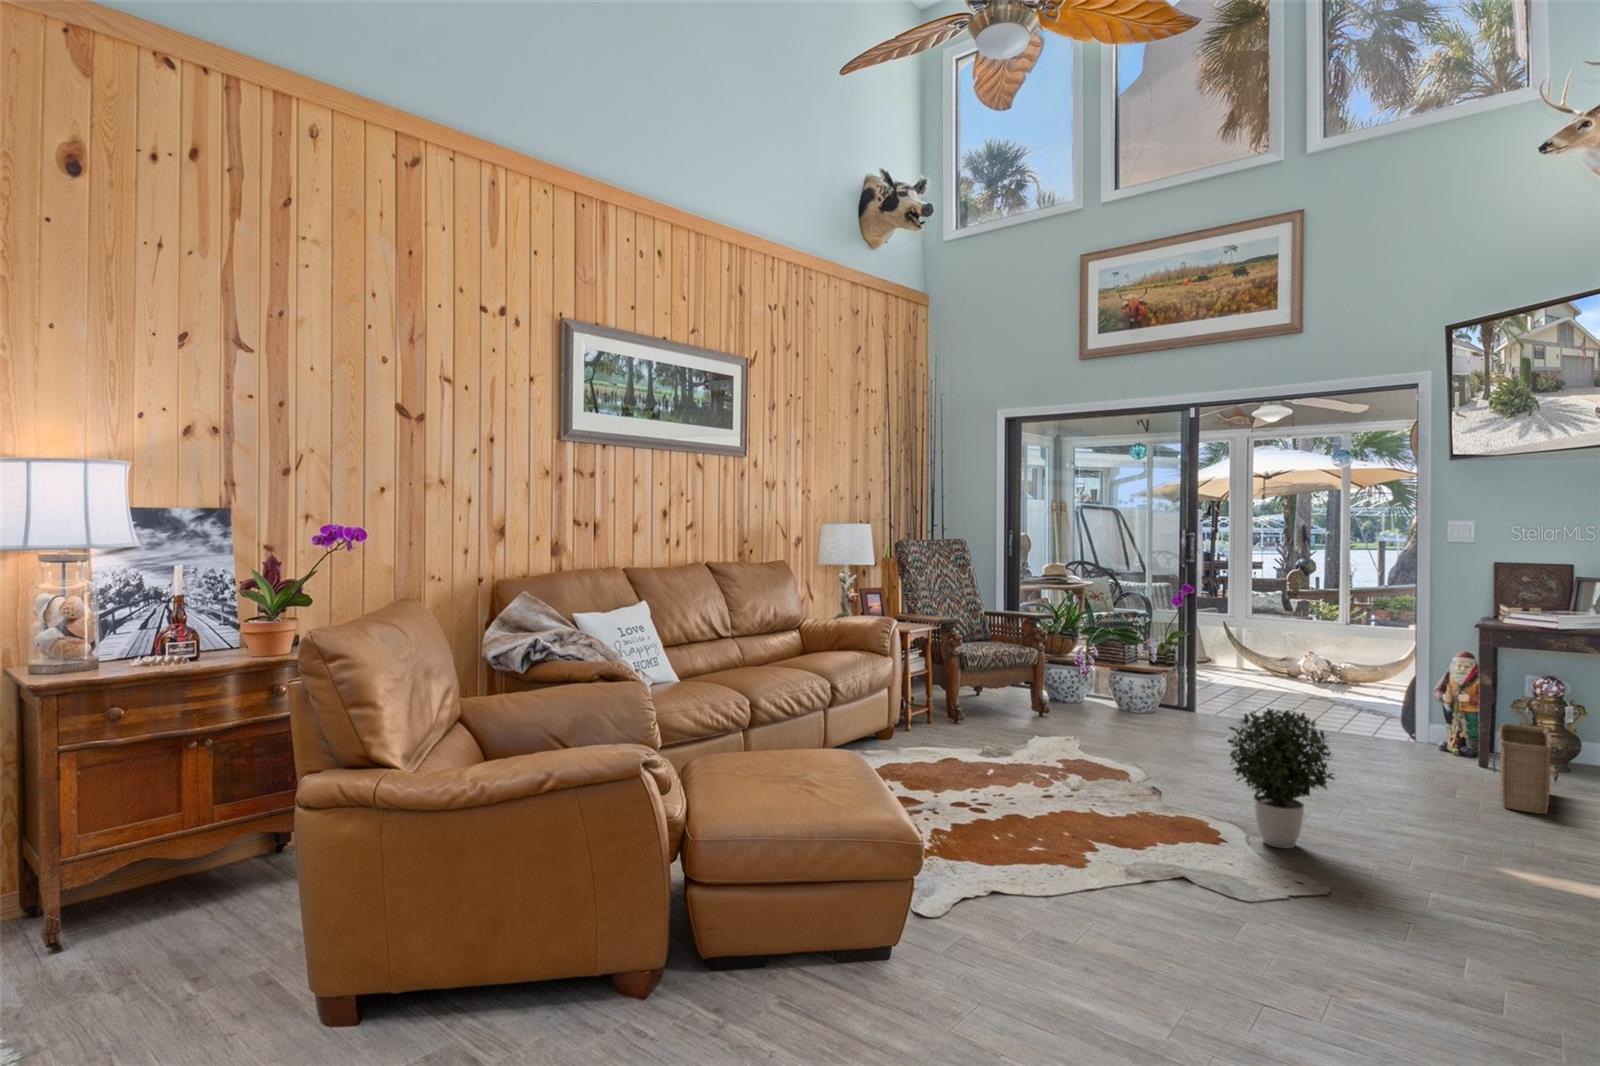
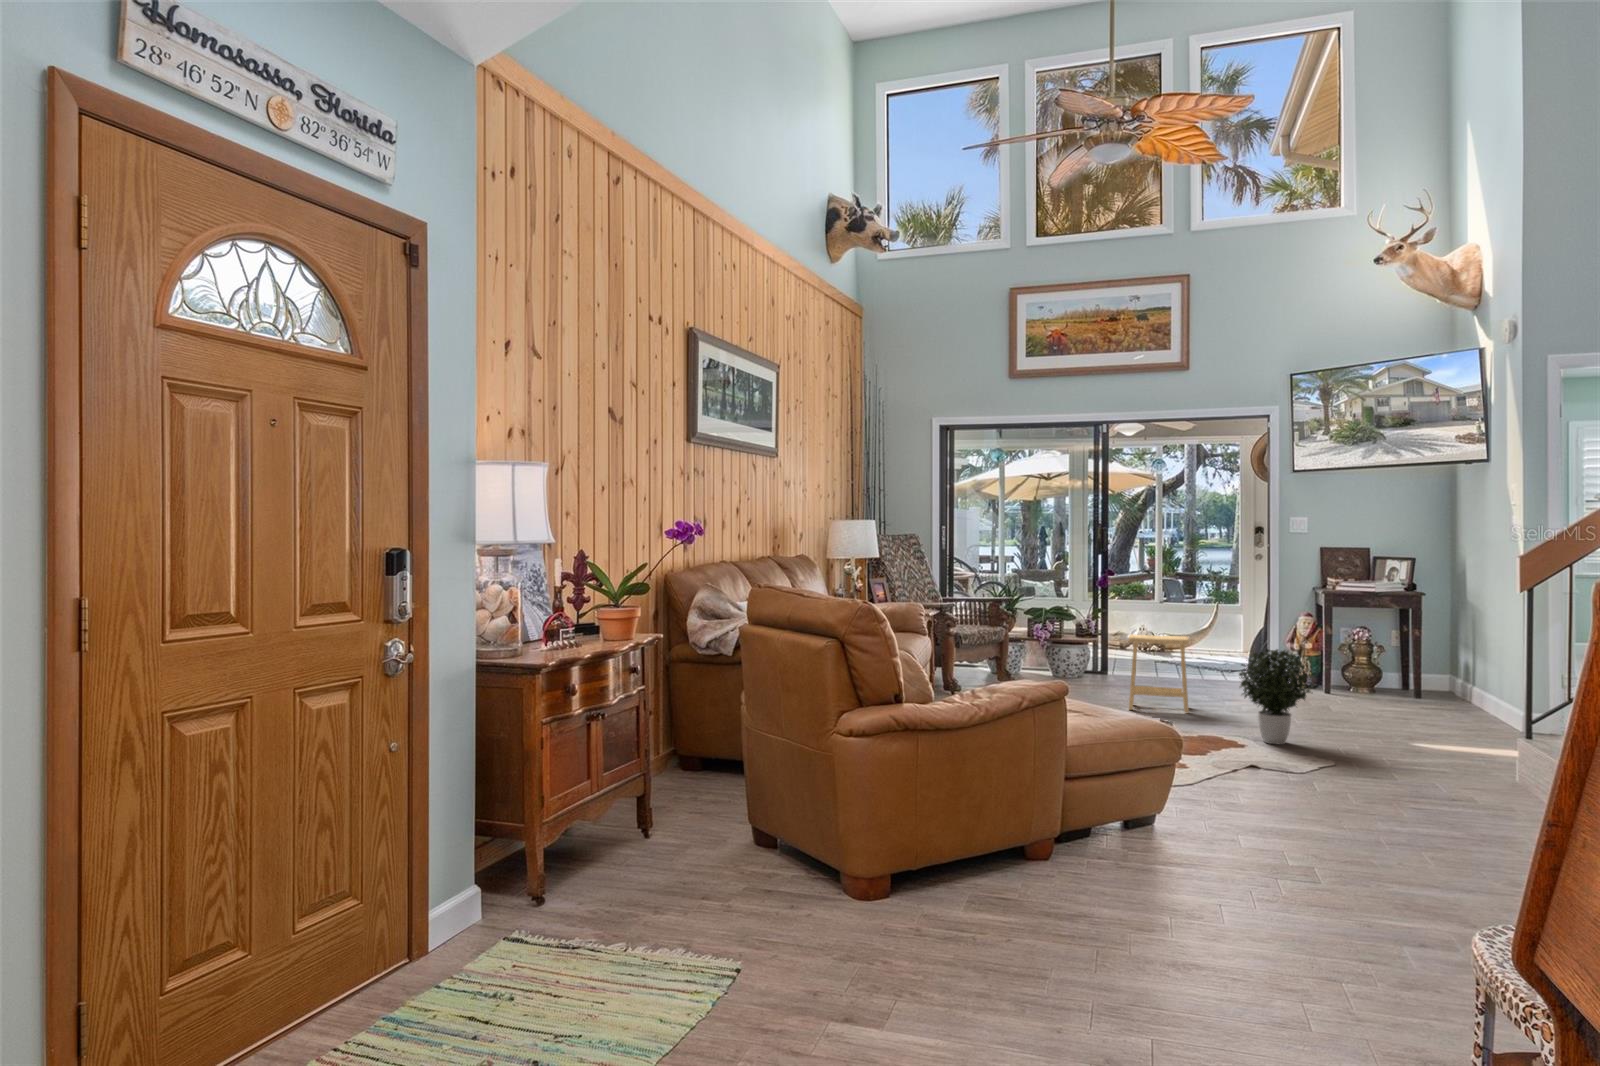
footstool: none [1144,669,1234,780] -> present [1129,634,1189,713]
basket: present [1493,724,1558,814] -> none [1351,659,1395,715]

